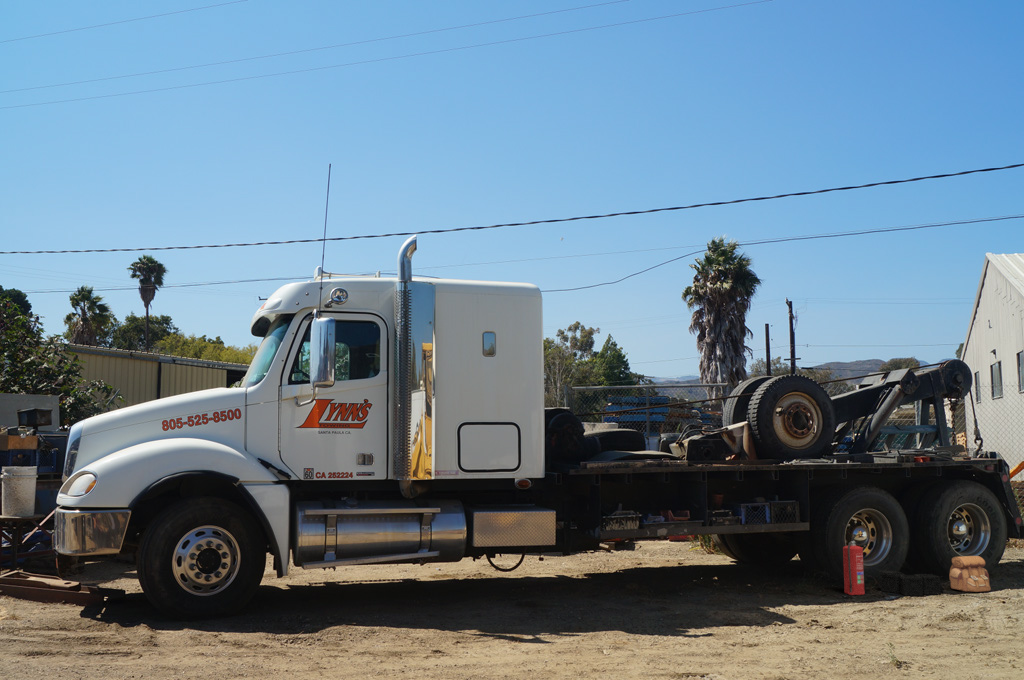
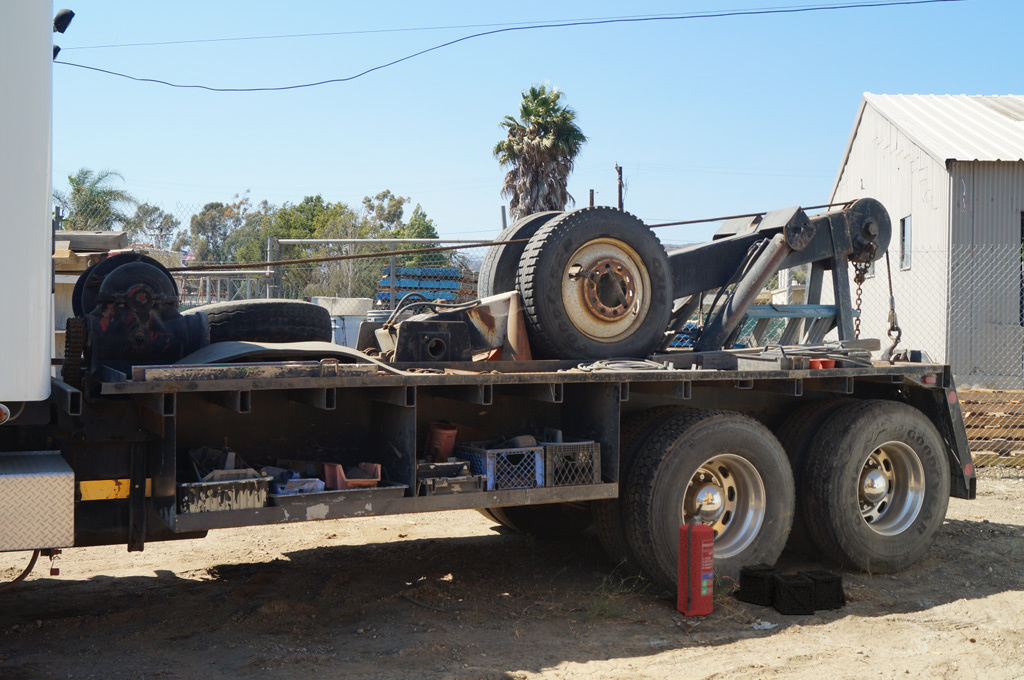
backpack: present [949,556,991,592] -> none [850,531,917,597]

